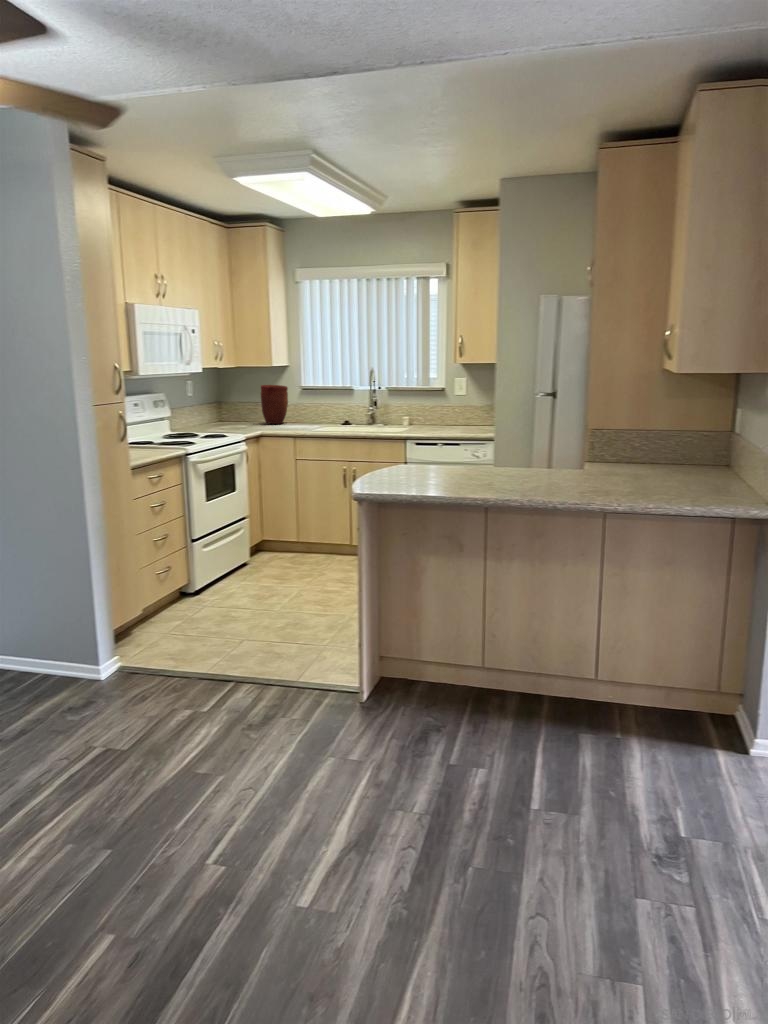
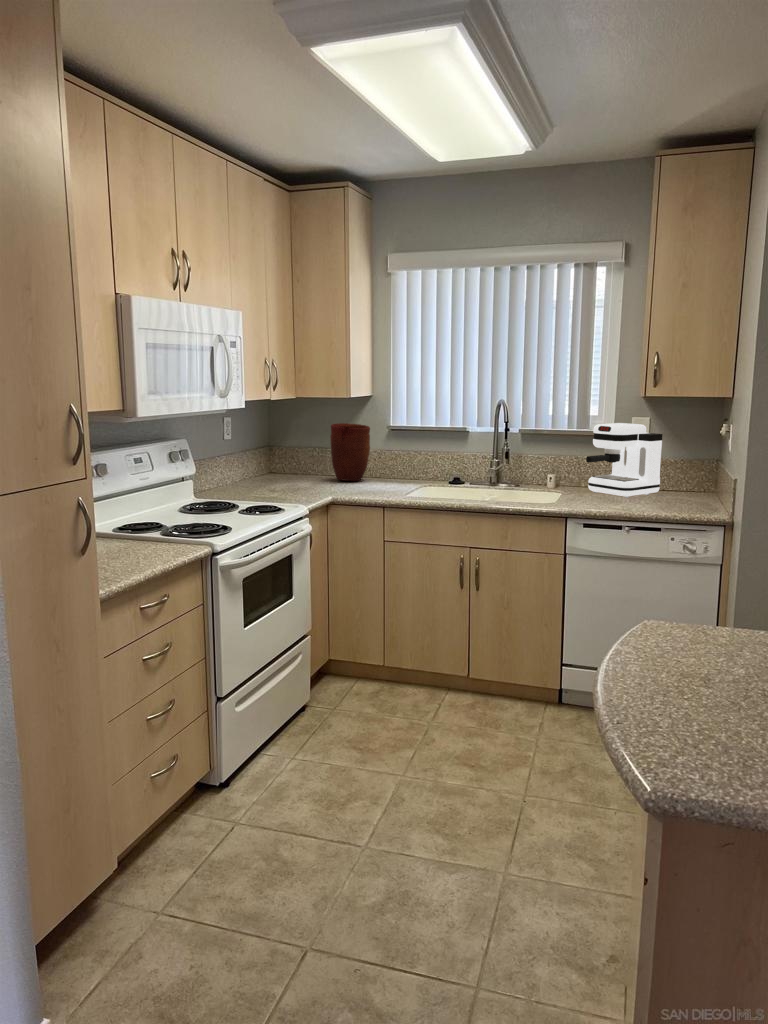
coffee maker: none [425,382,473,429] -> present [586,423,663,498]

